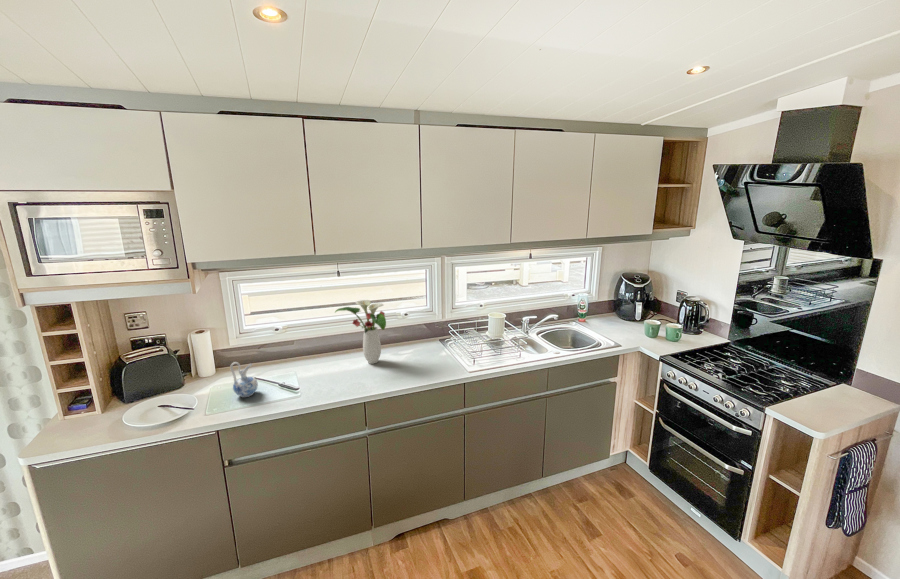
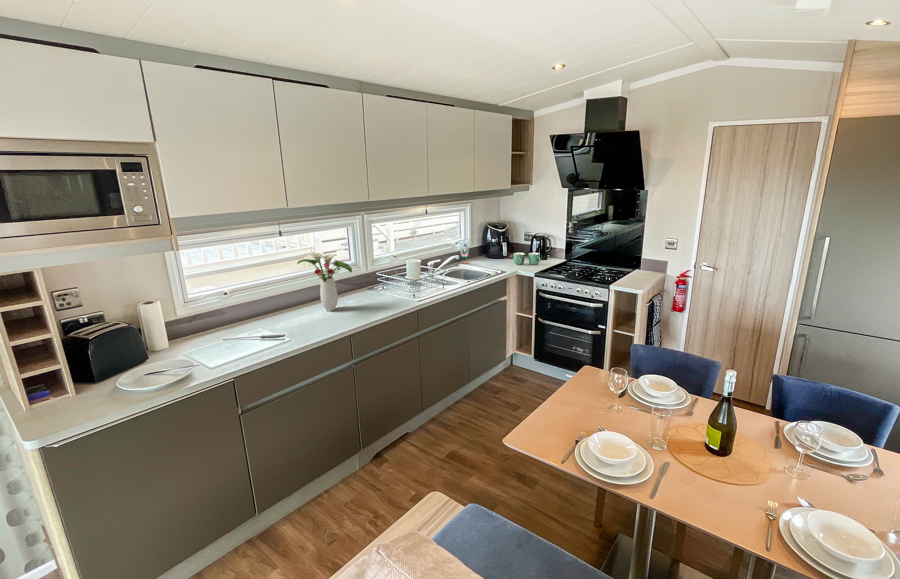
ceramic pitcher: present [230,362,258,397] -> none [220,316,246,352]

